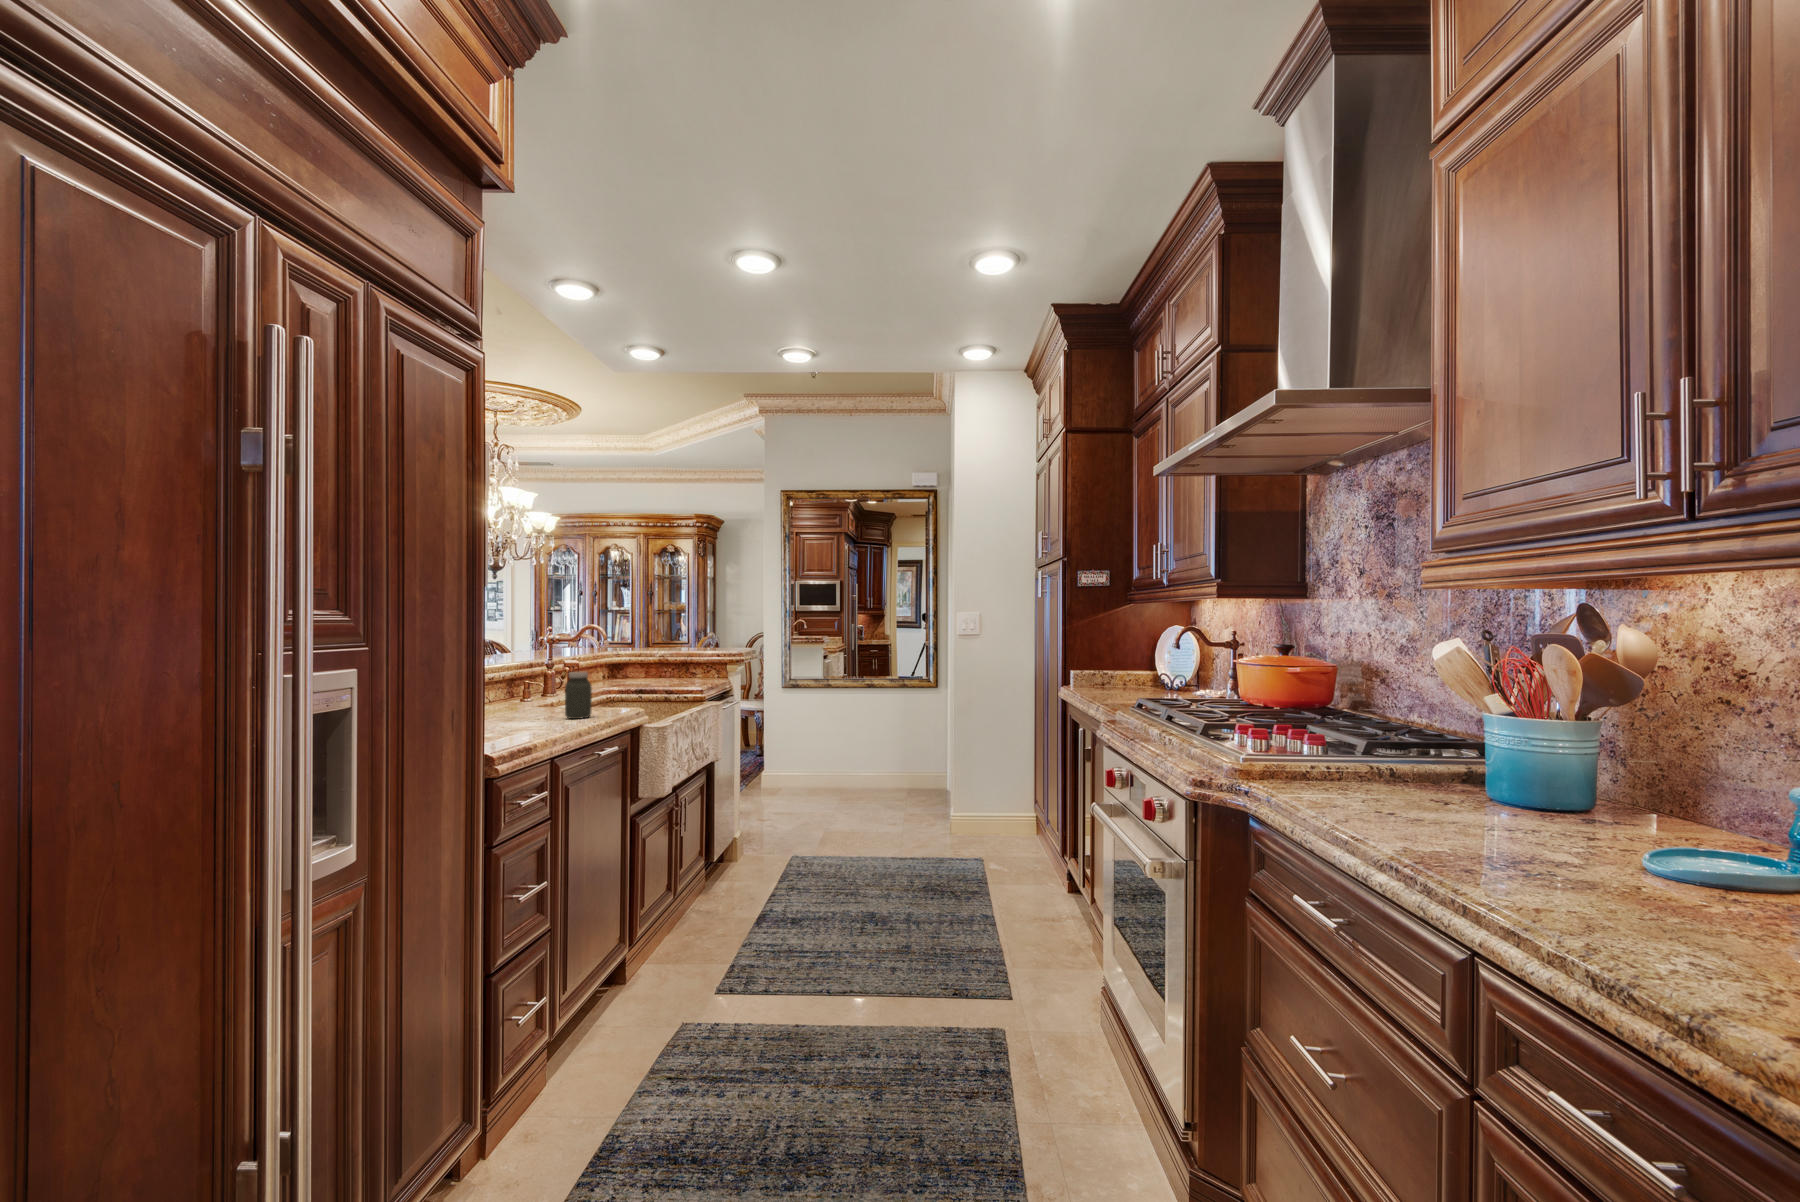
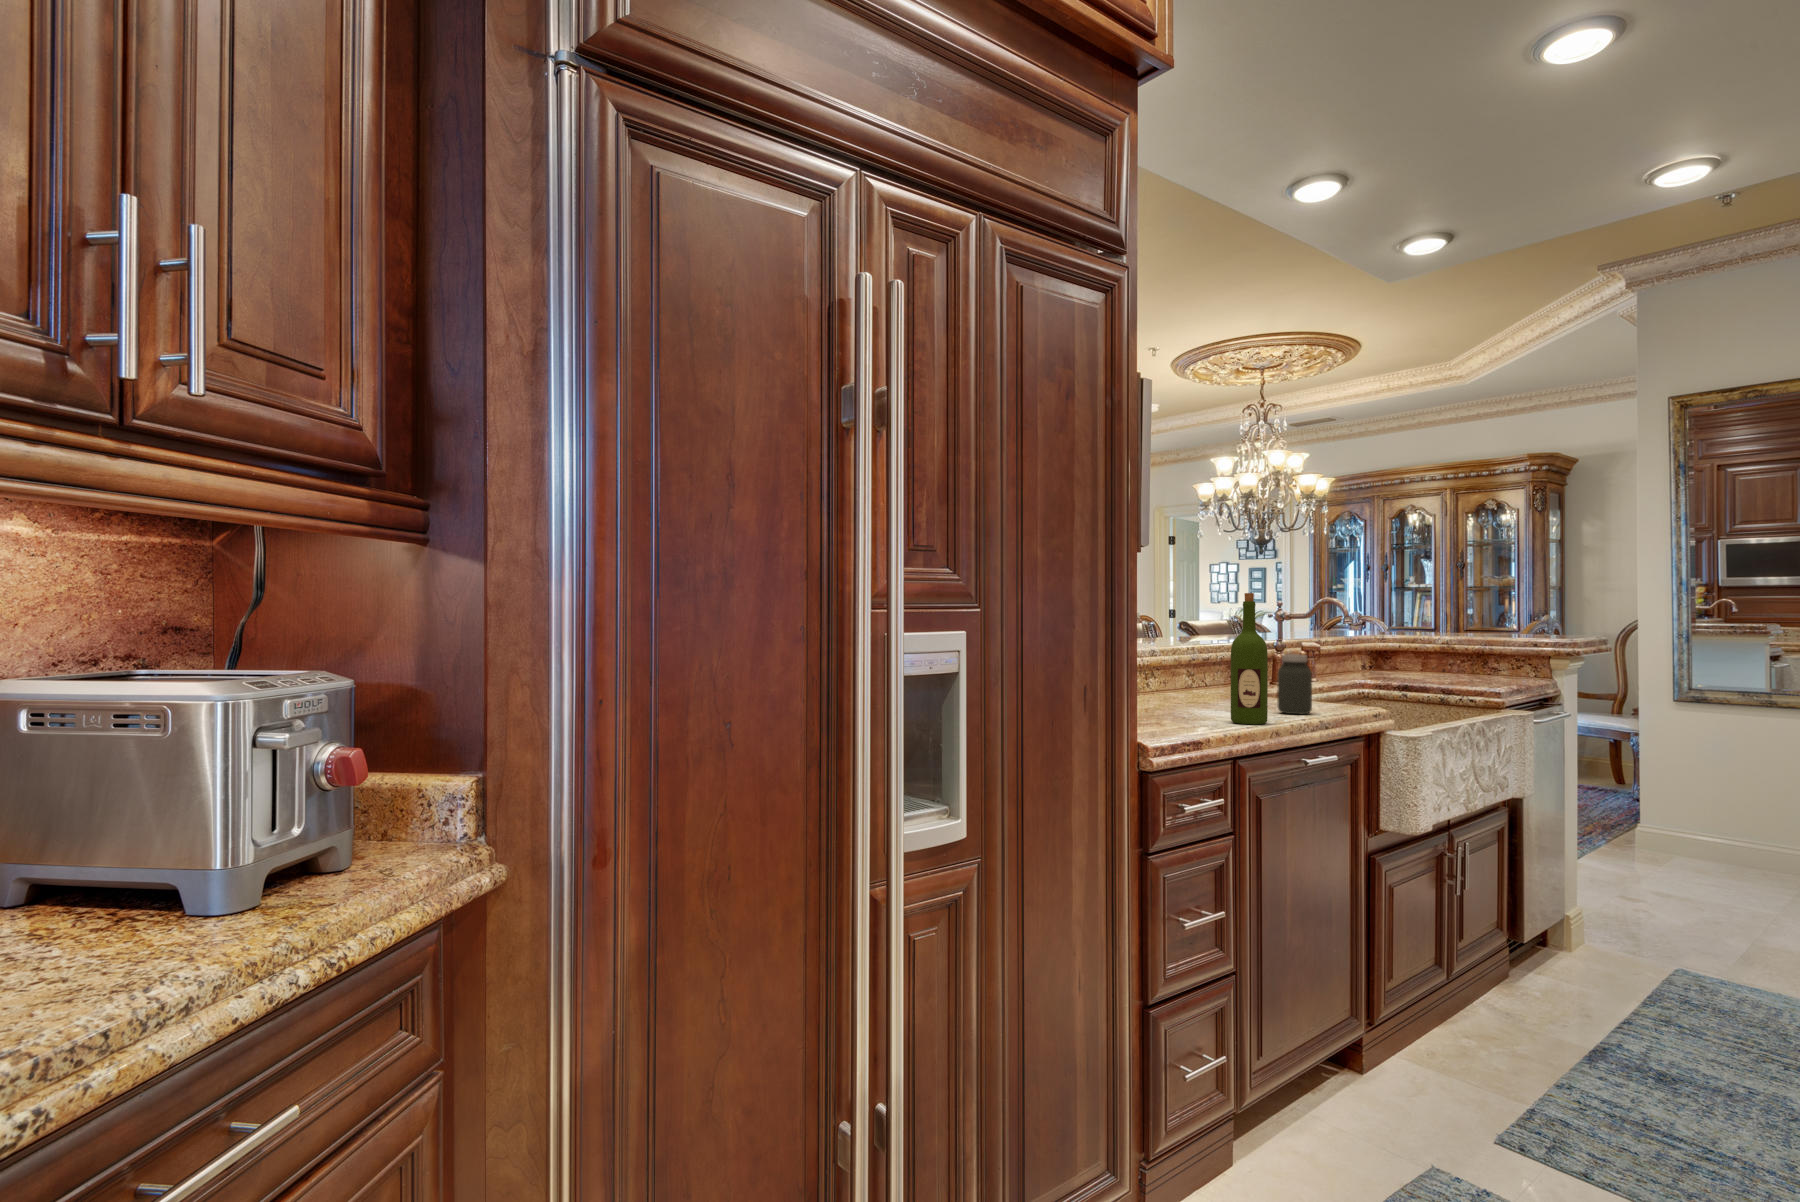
wine bottle: none [539,626,568,730] -> present [1231,593,1268,725]

